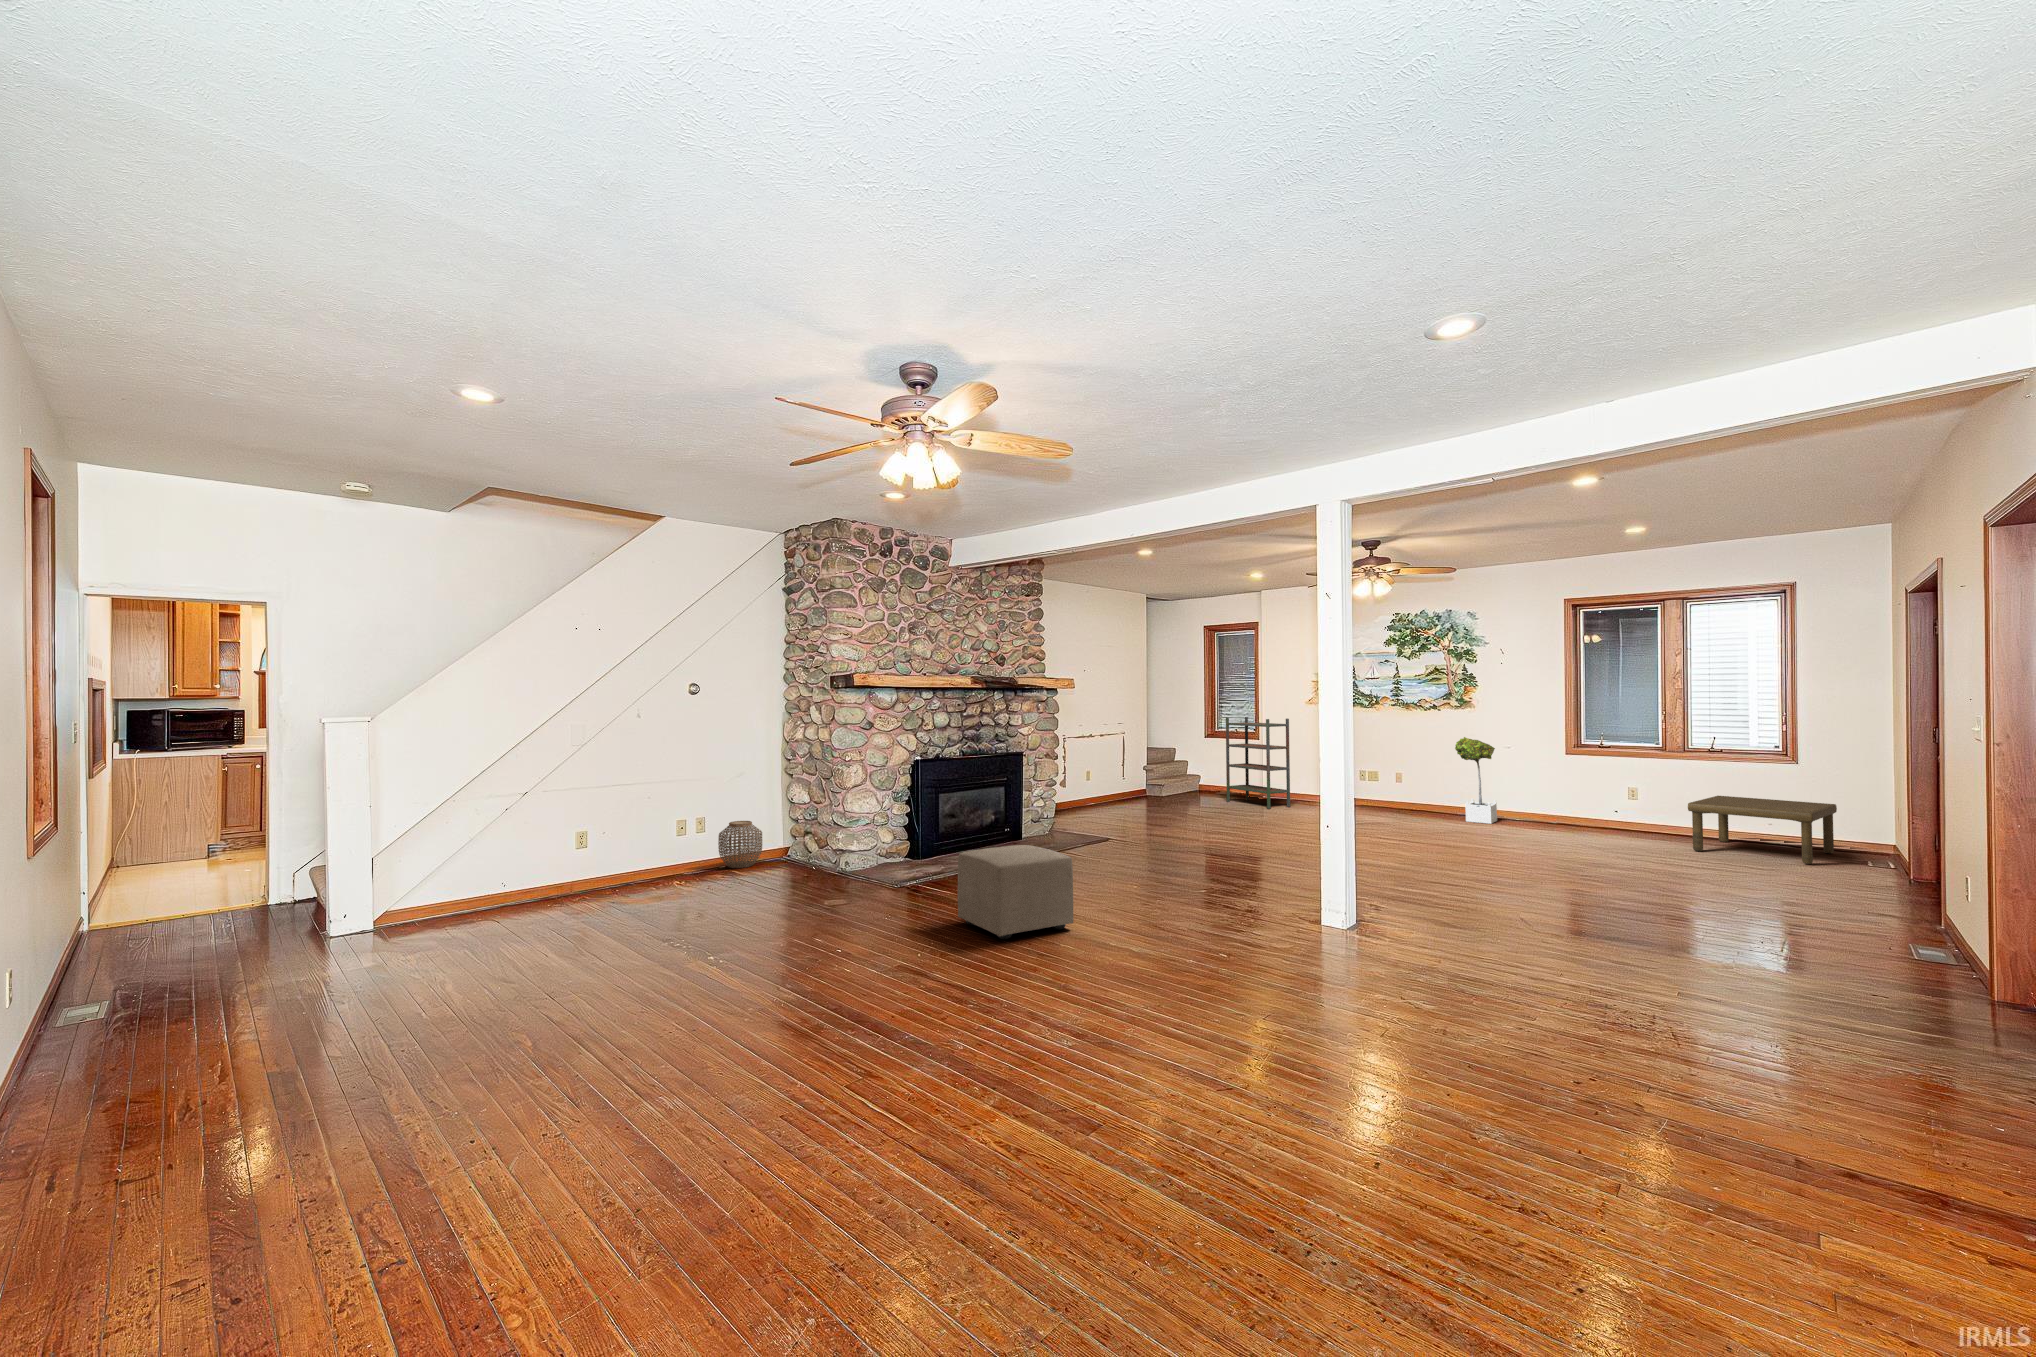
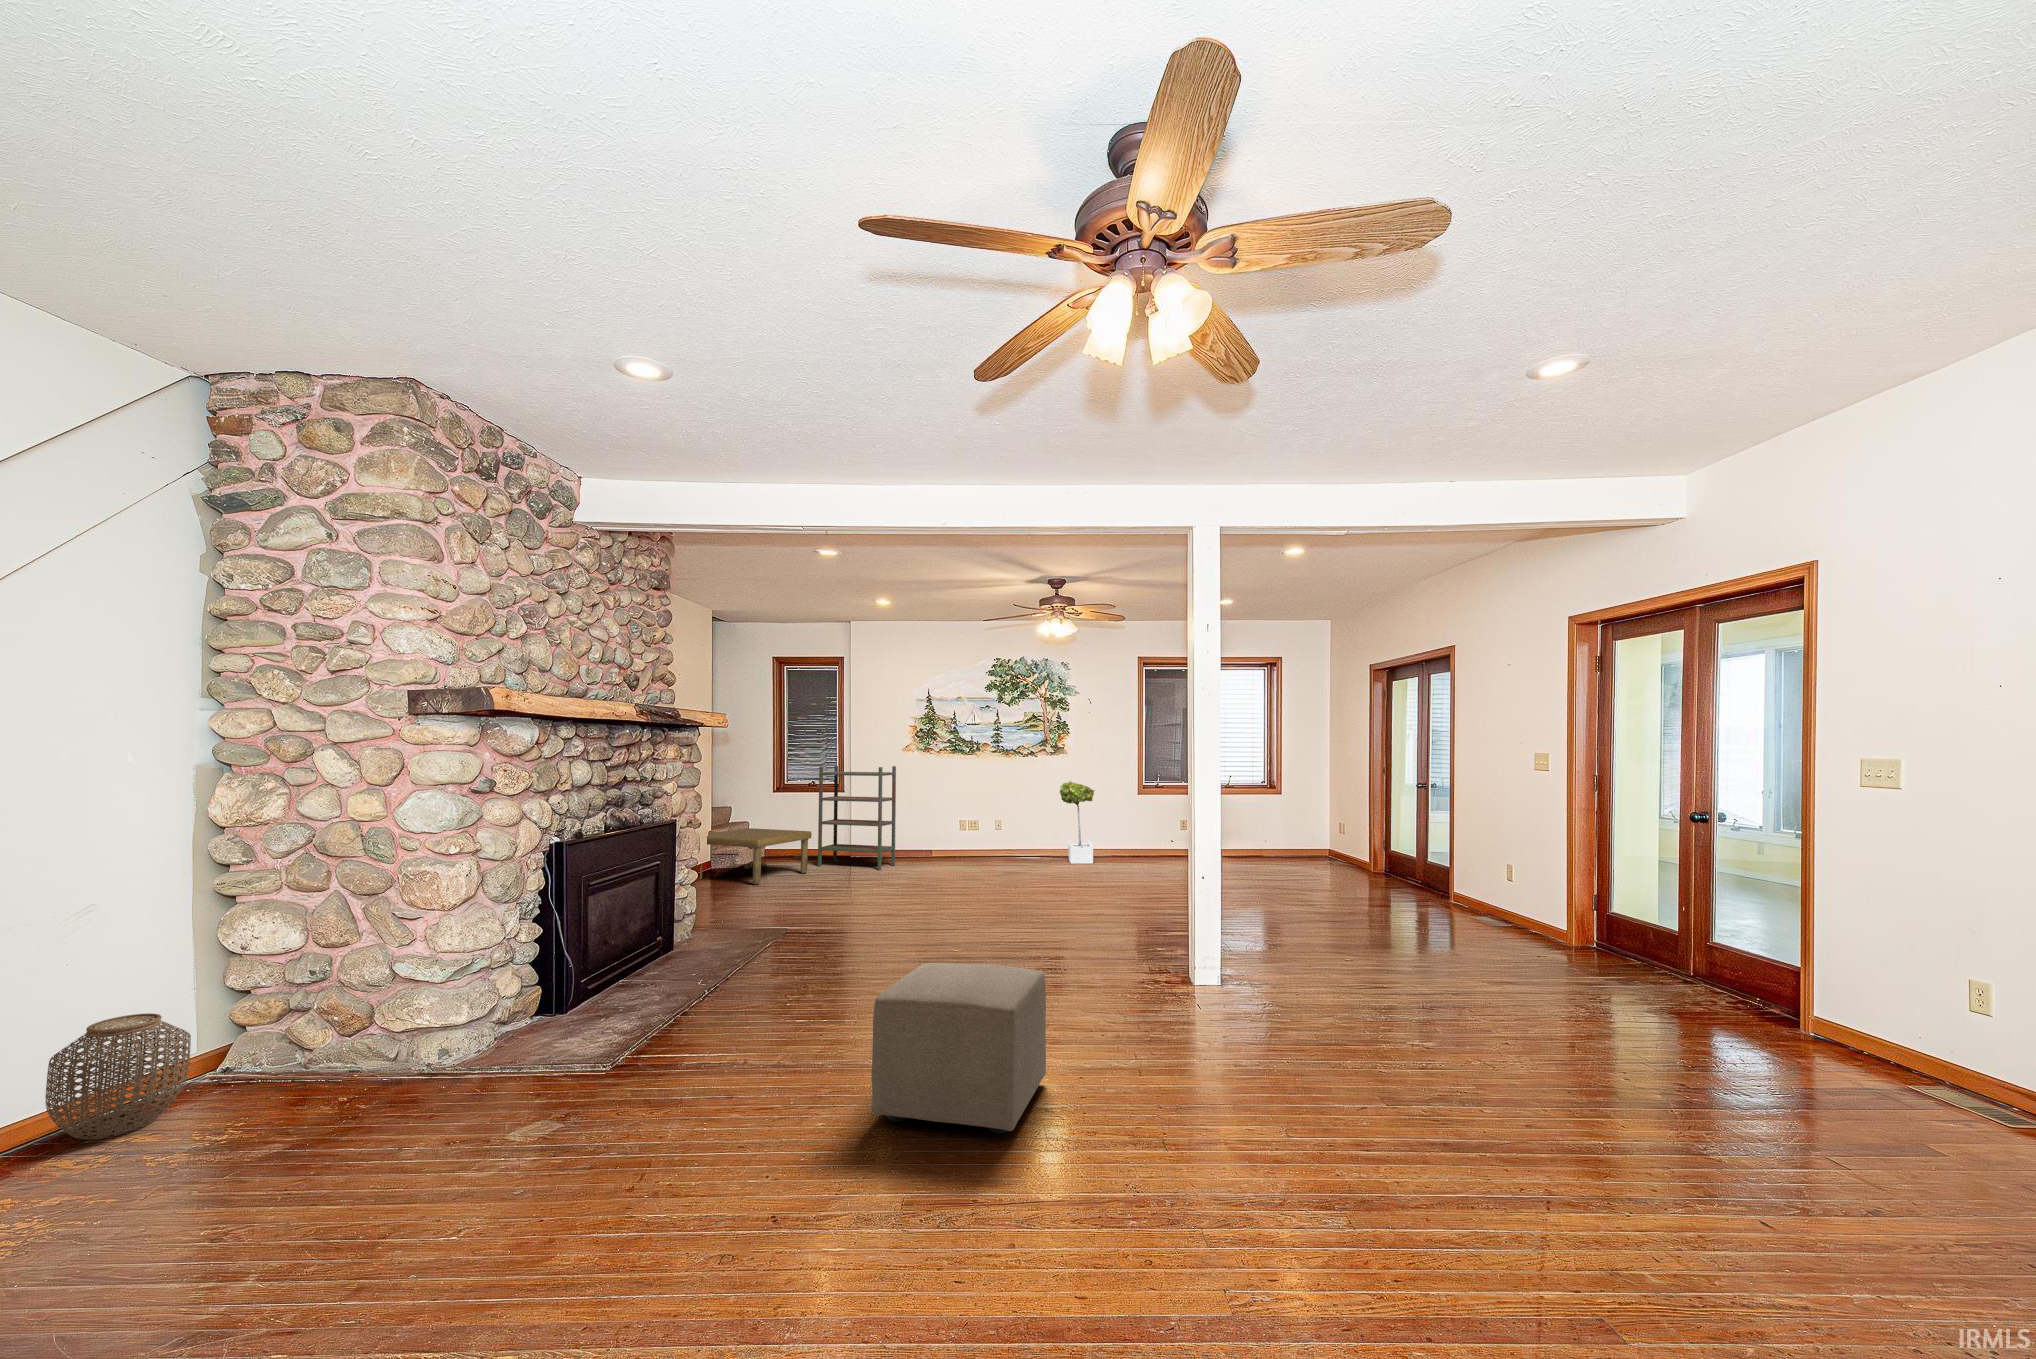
coffee table: present [1688,796,1837,864] -> present [699,828,812,884]

